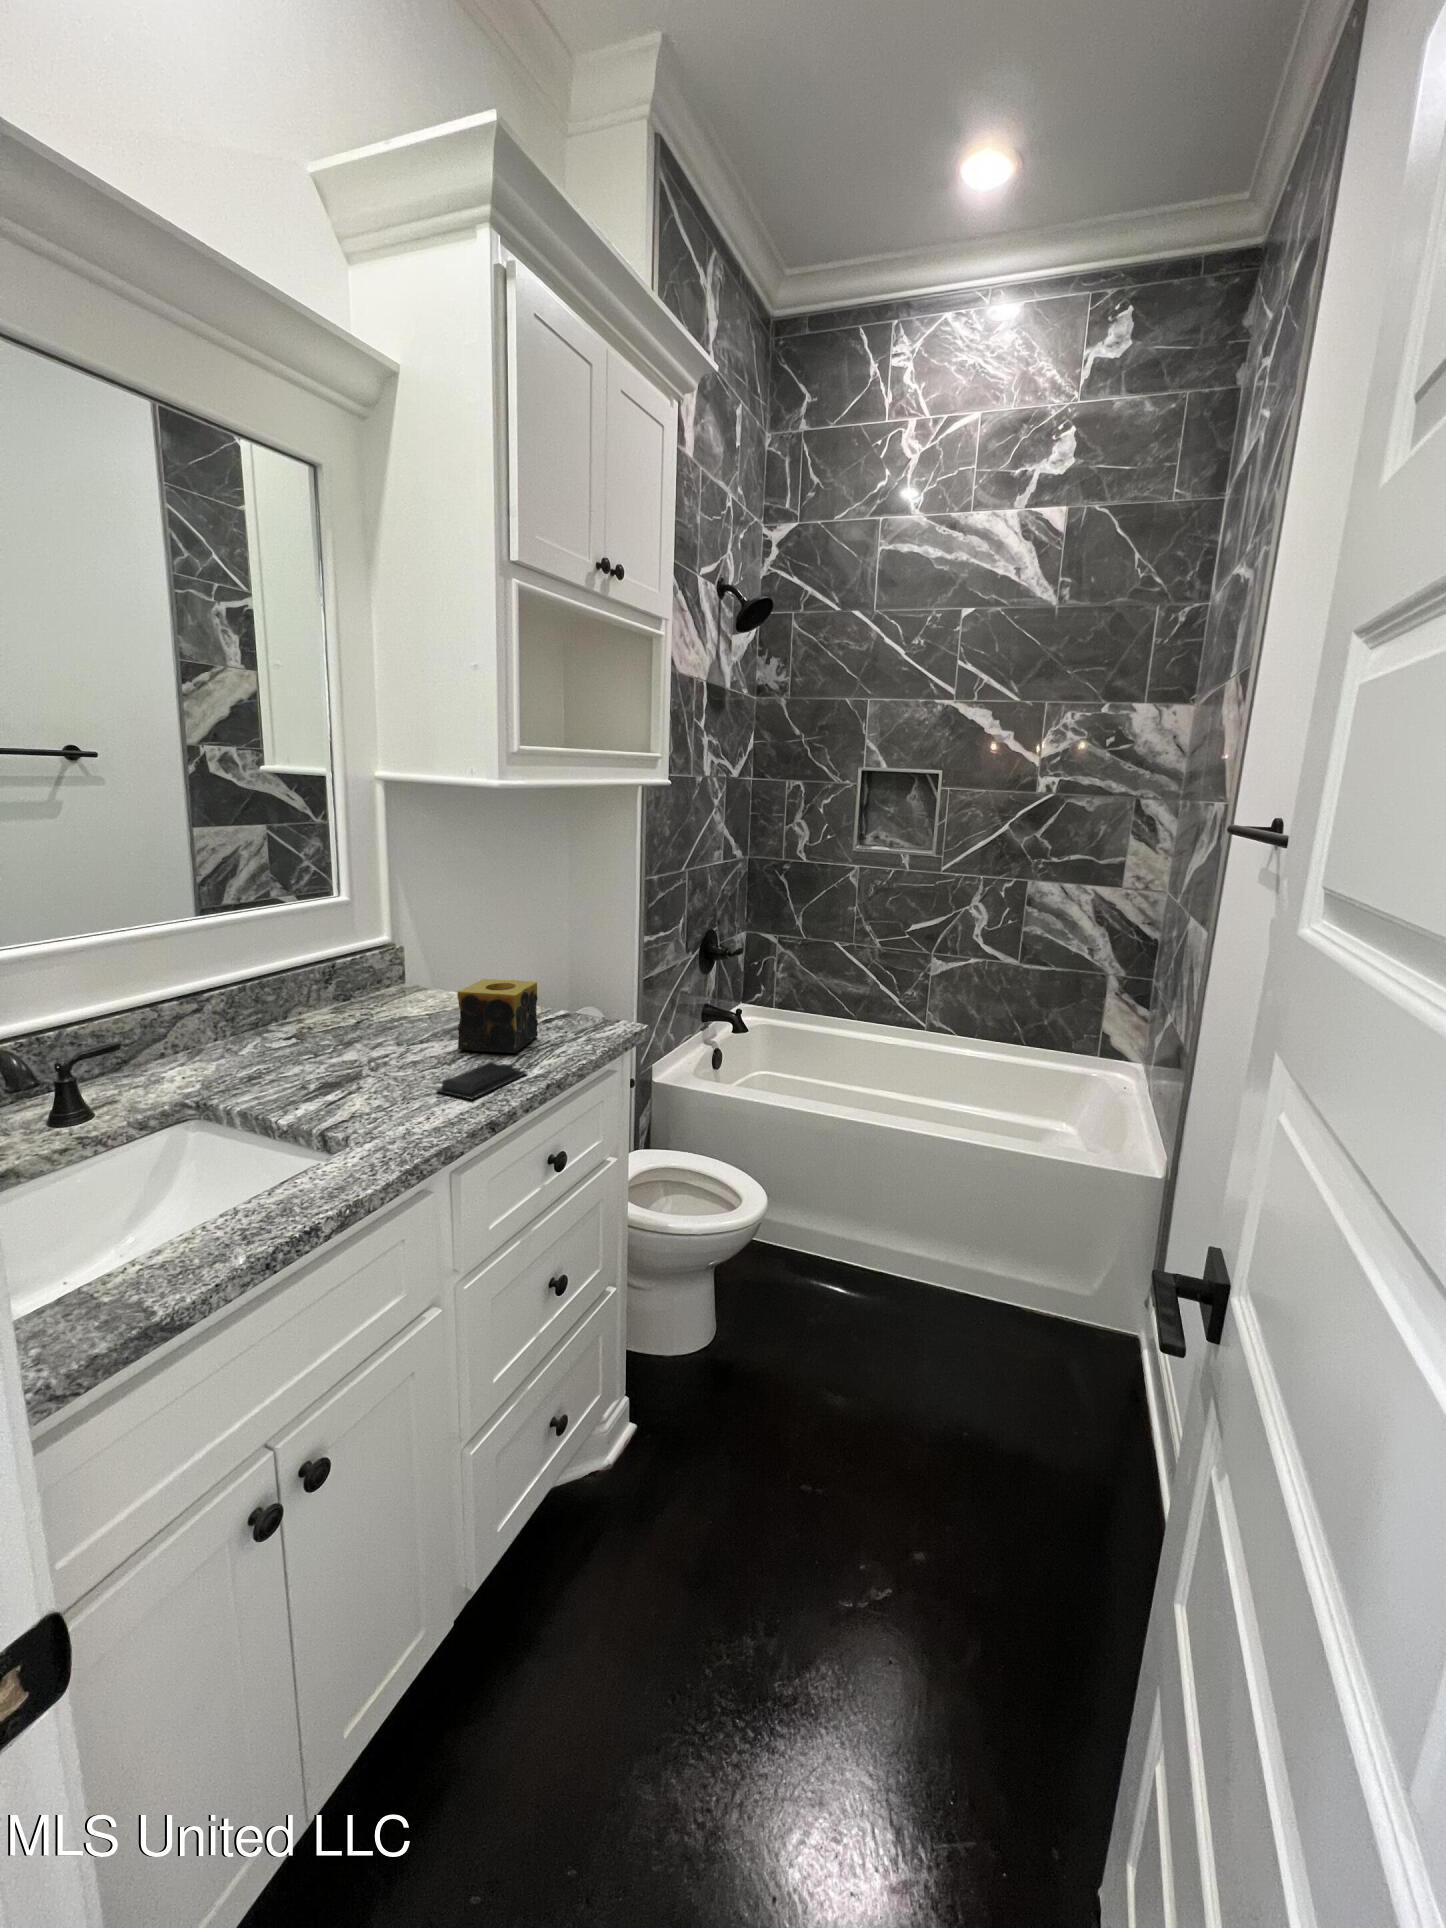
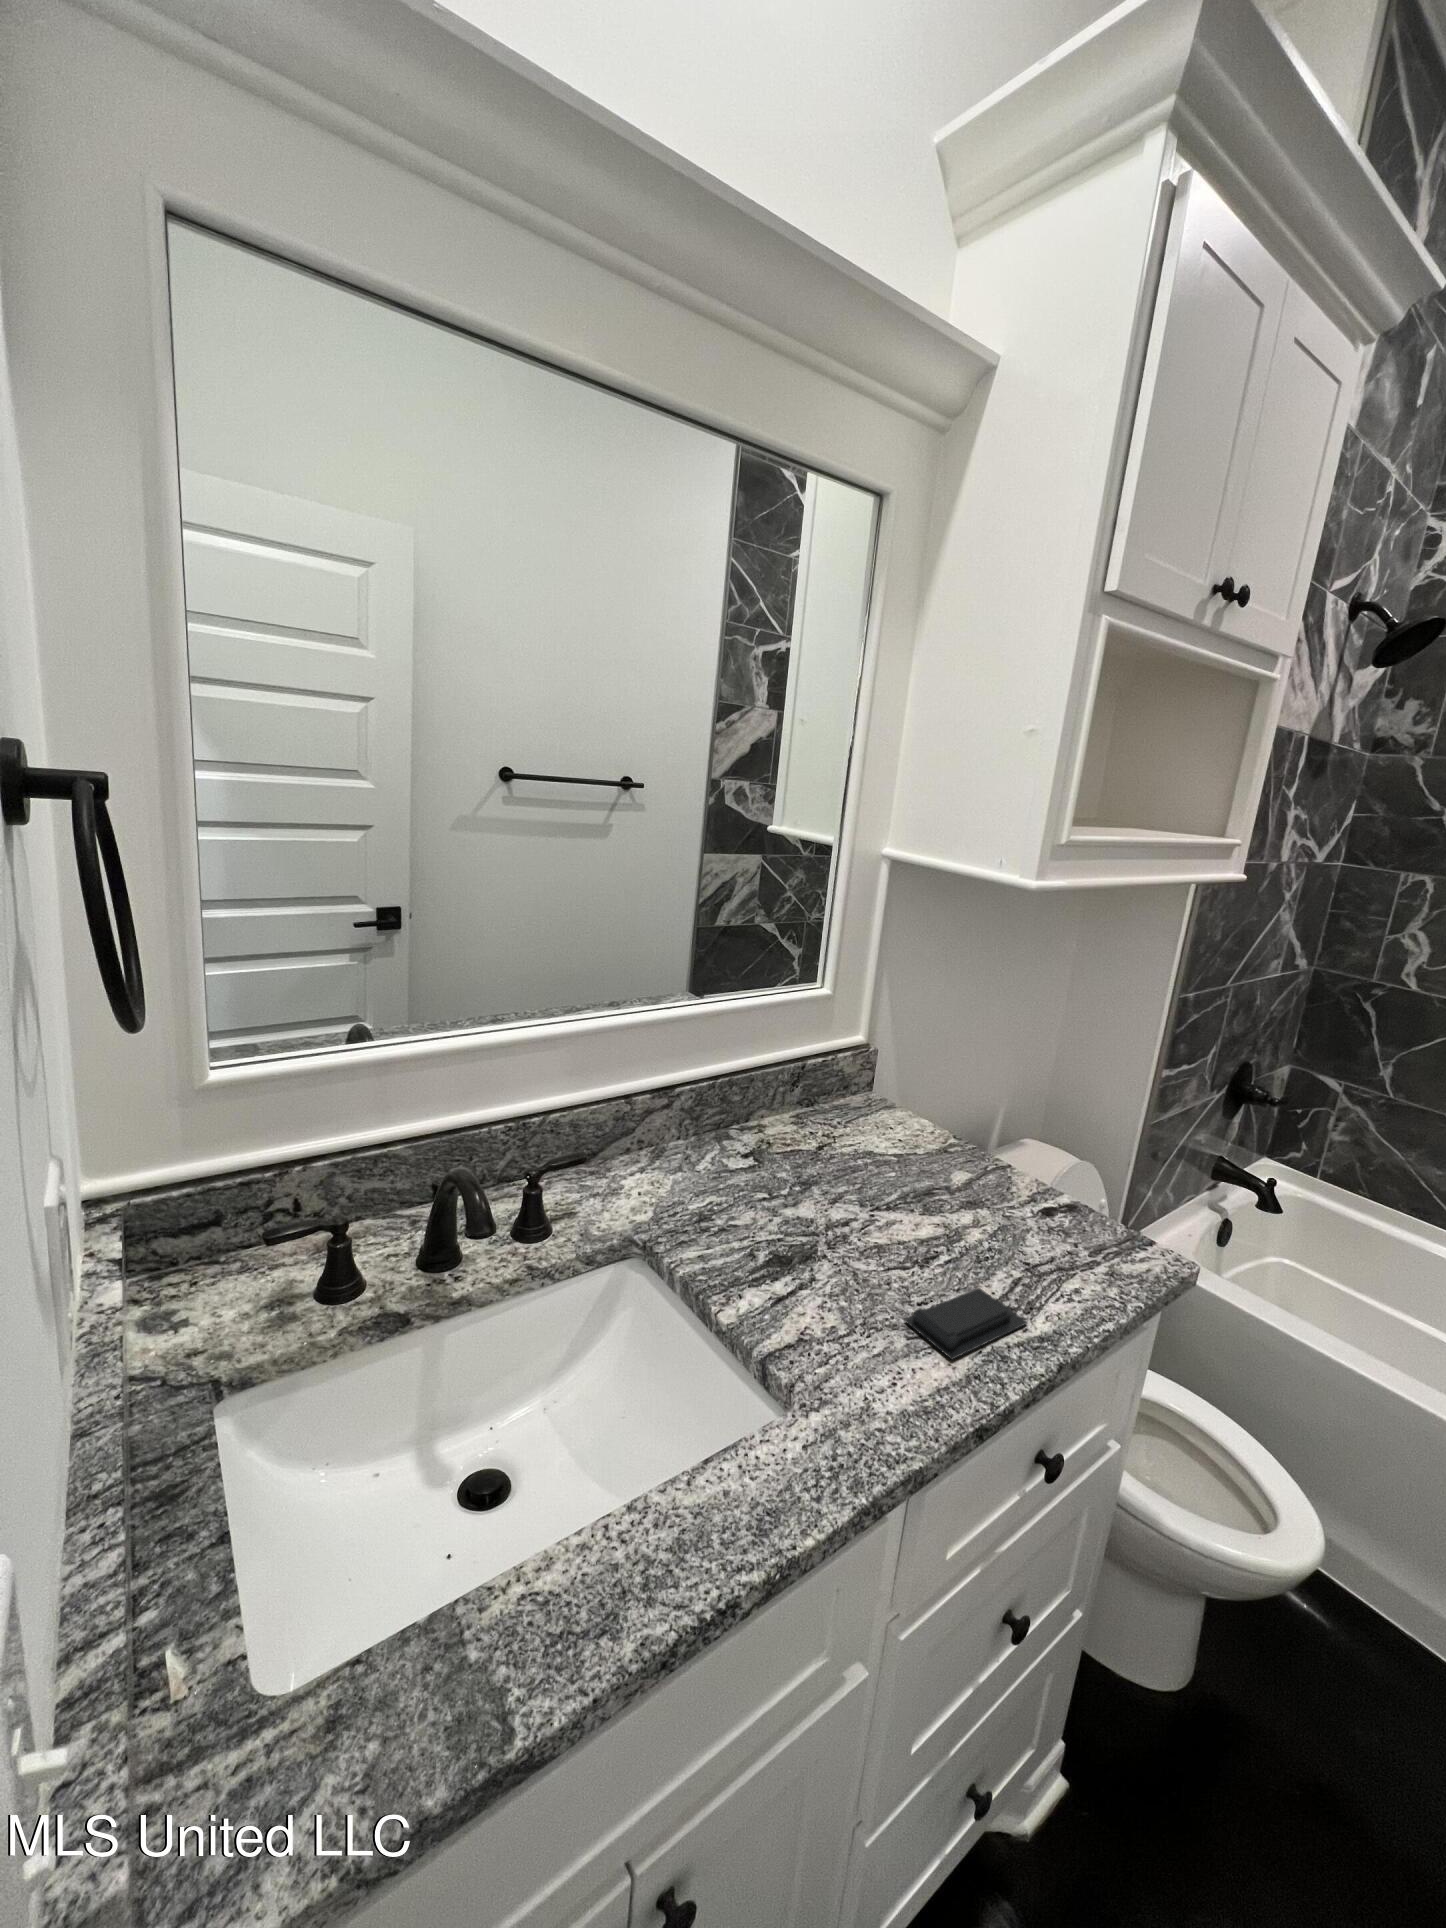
candle: present [457,979,538,1053] -> none [933,1145,1050,1270]

